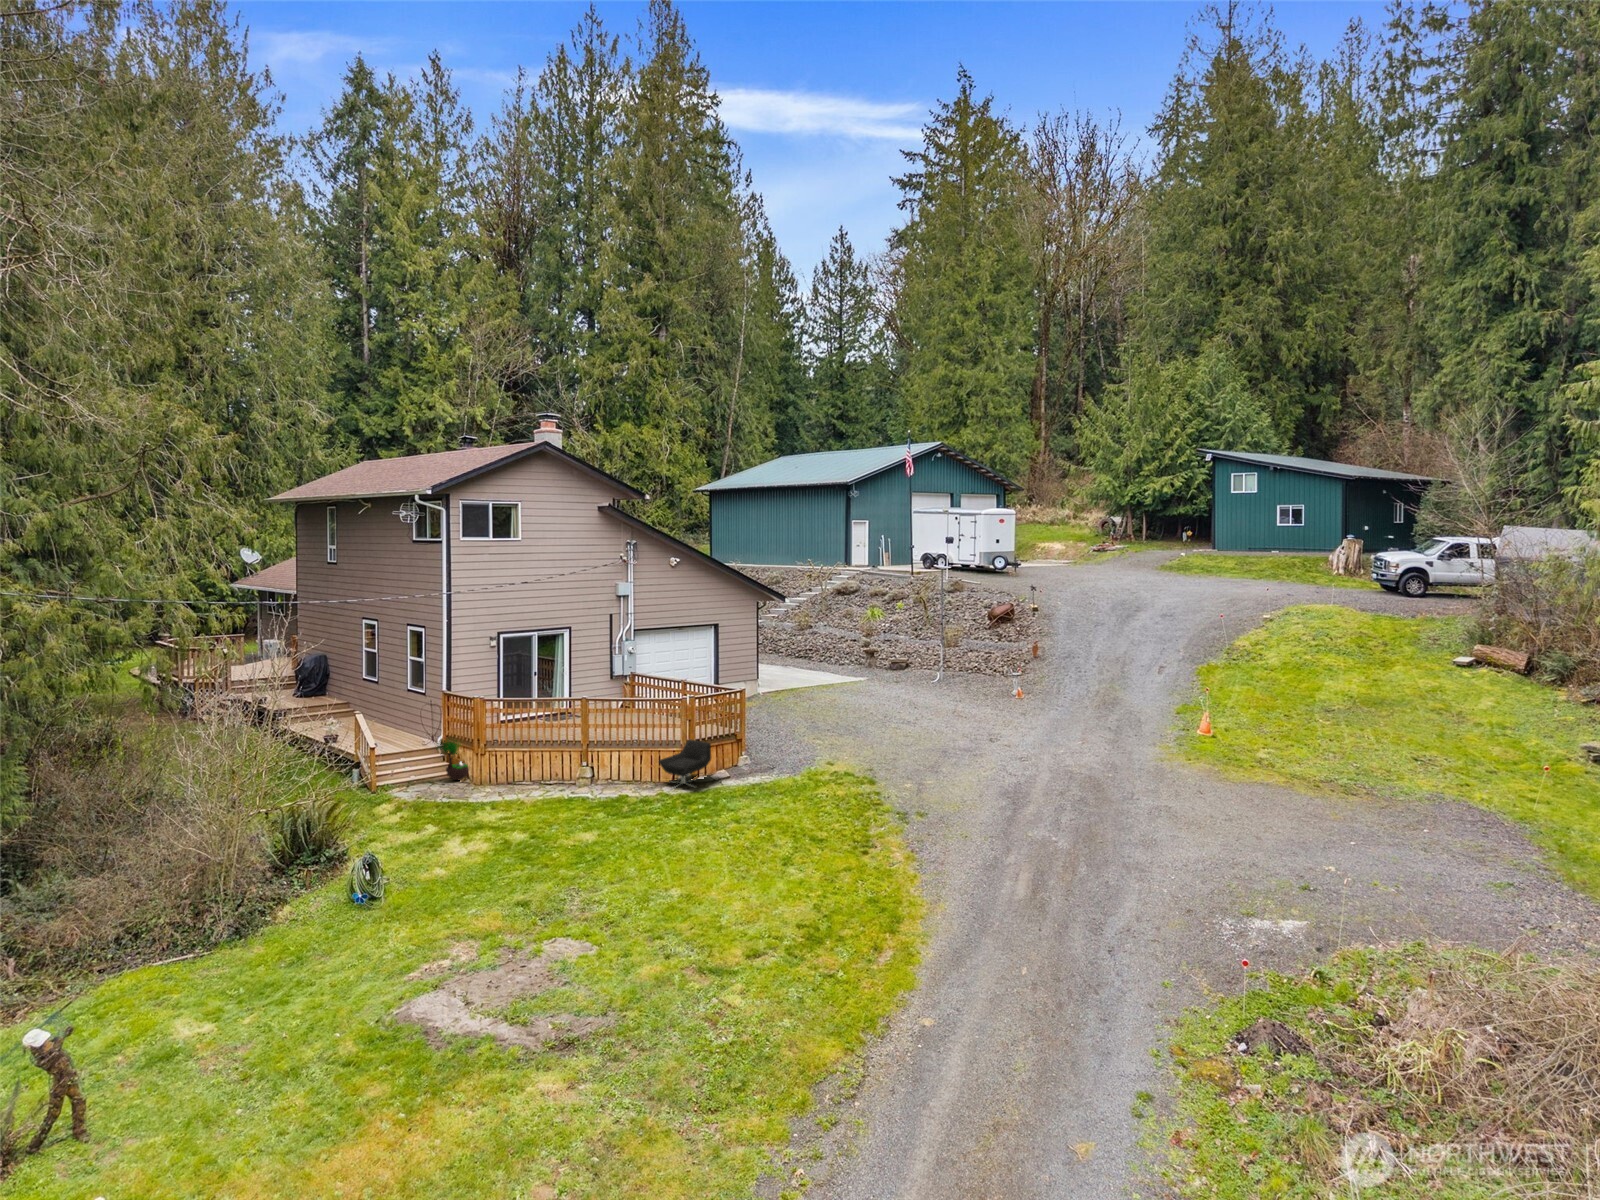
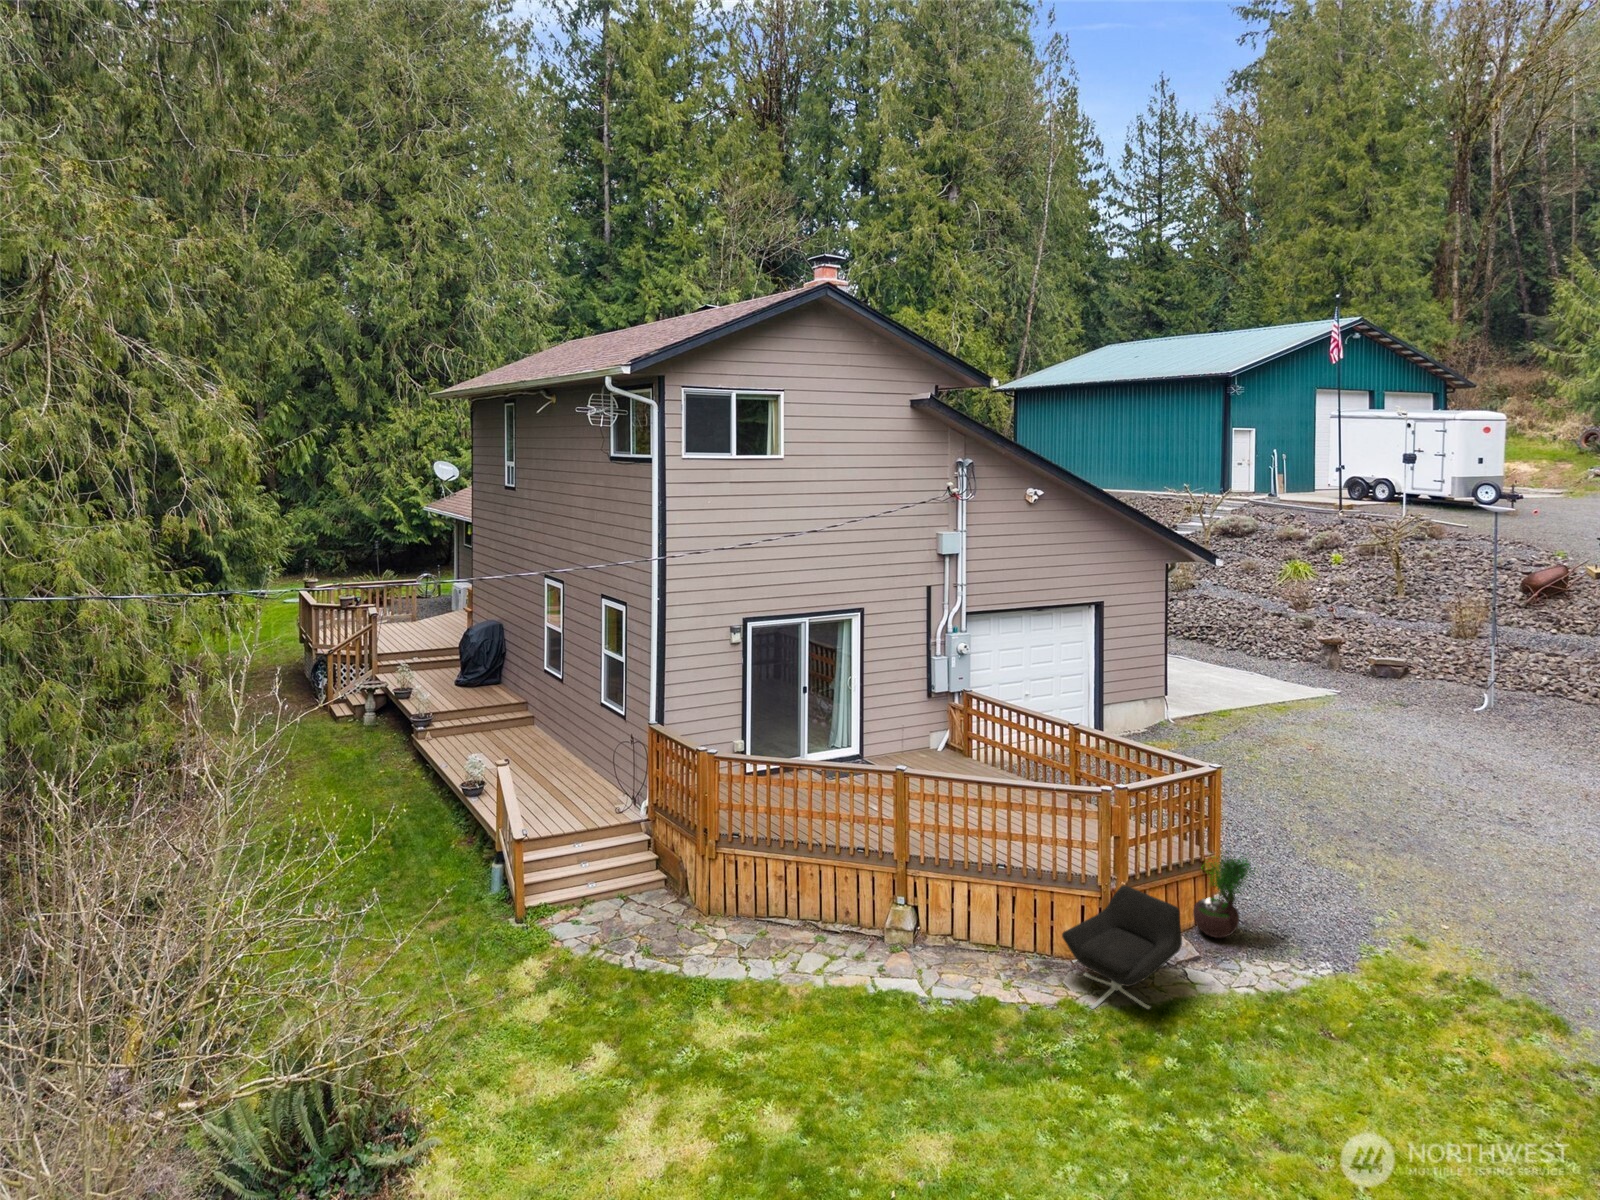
potted tree: present [436,739,469,780] -> present [1193,852,1255,938]

